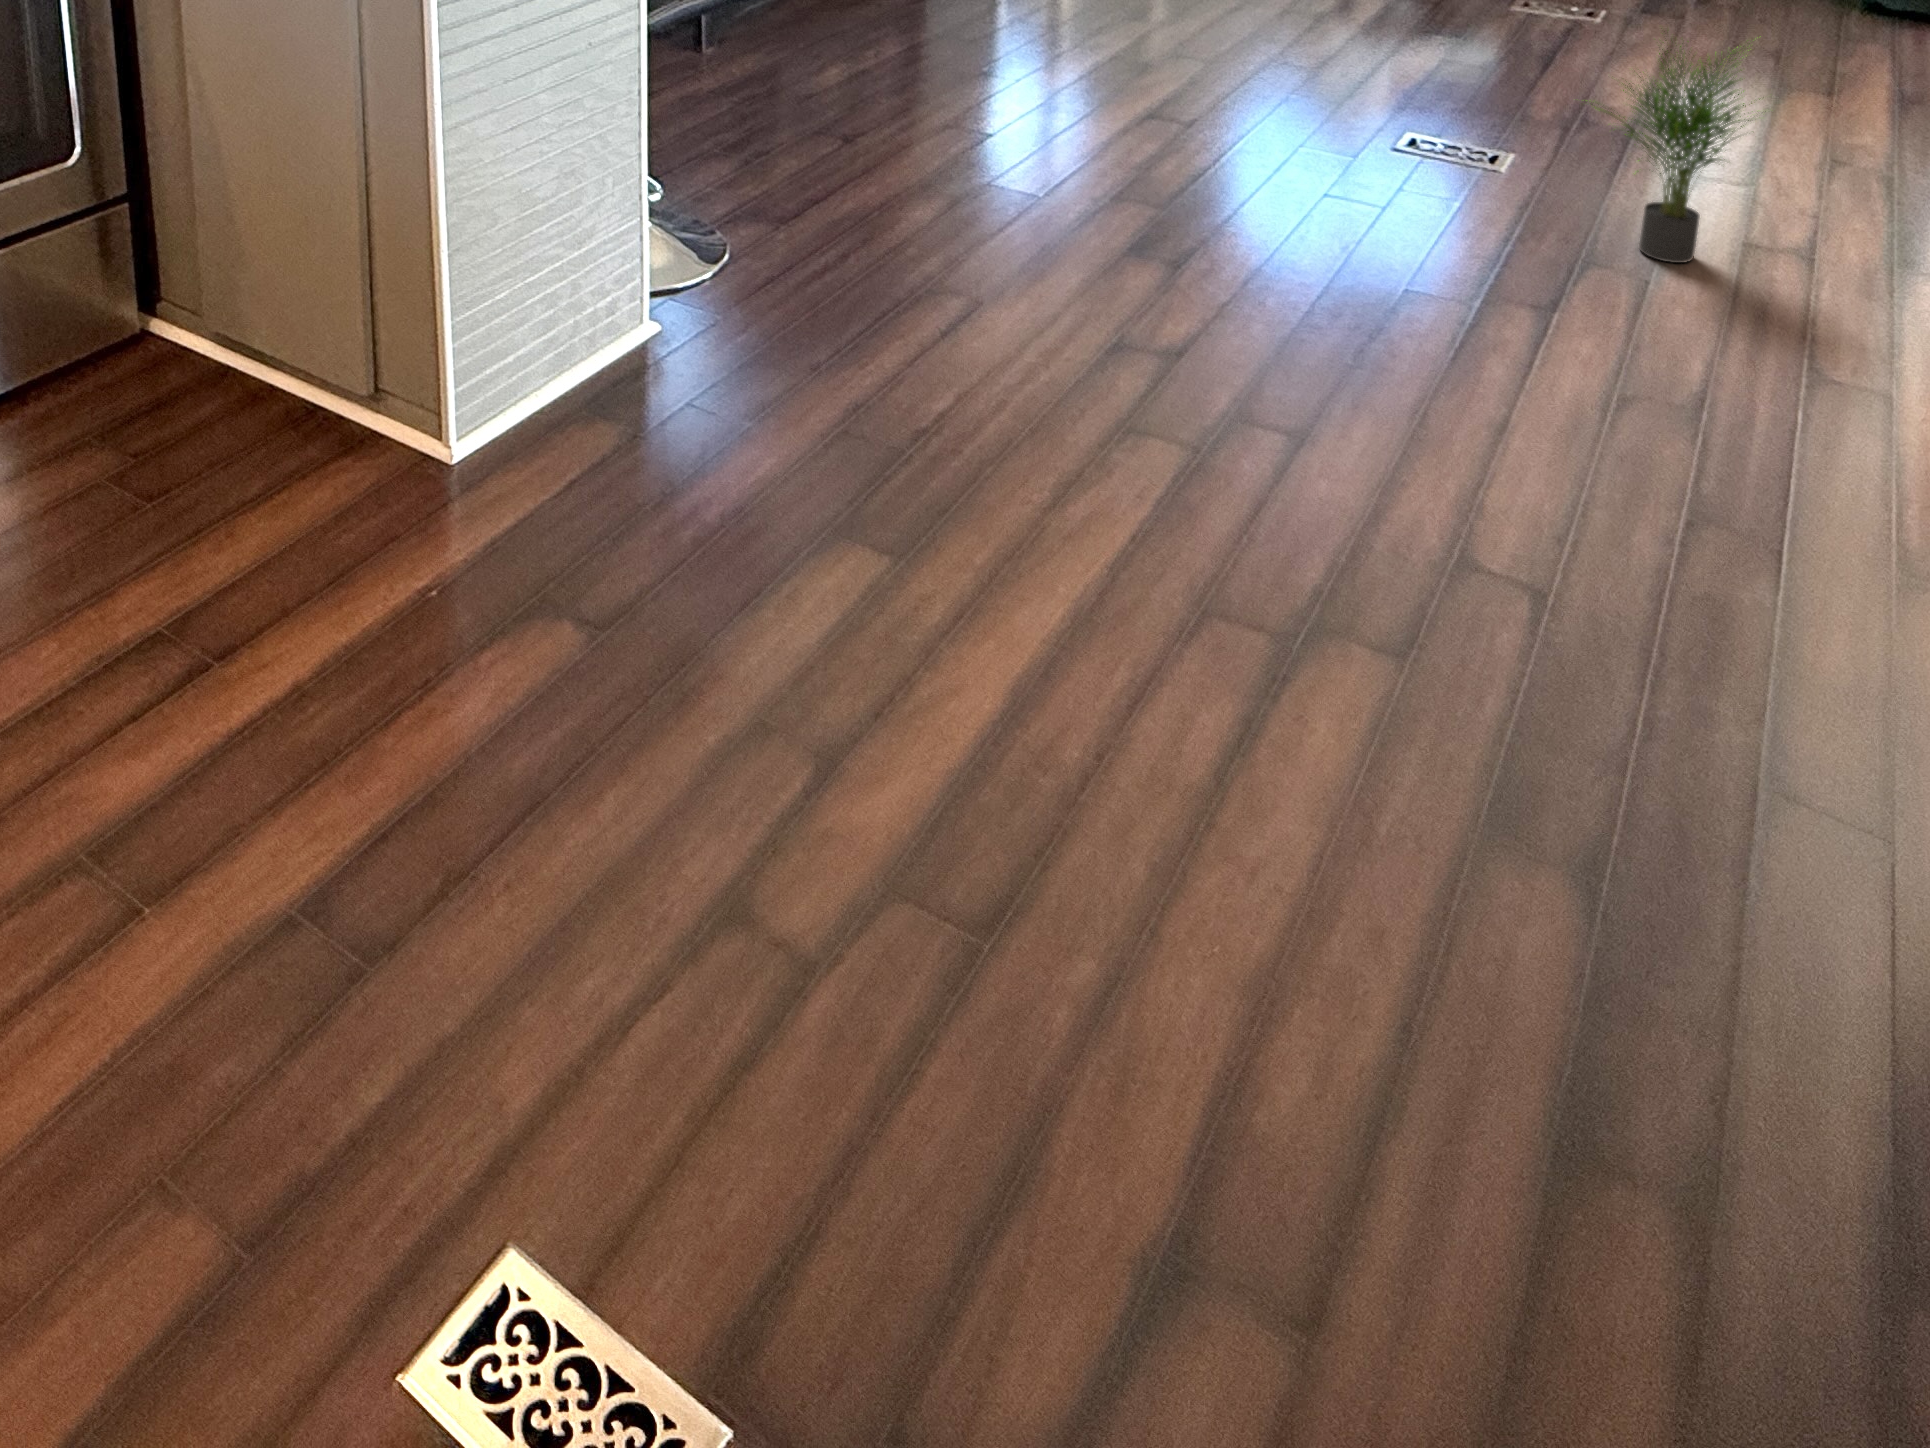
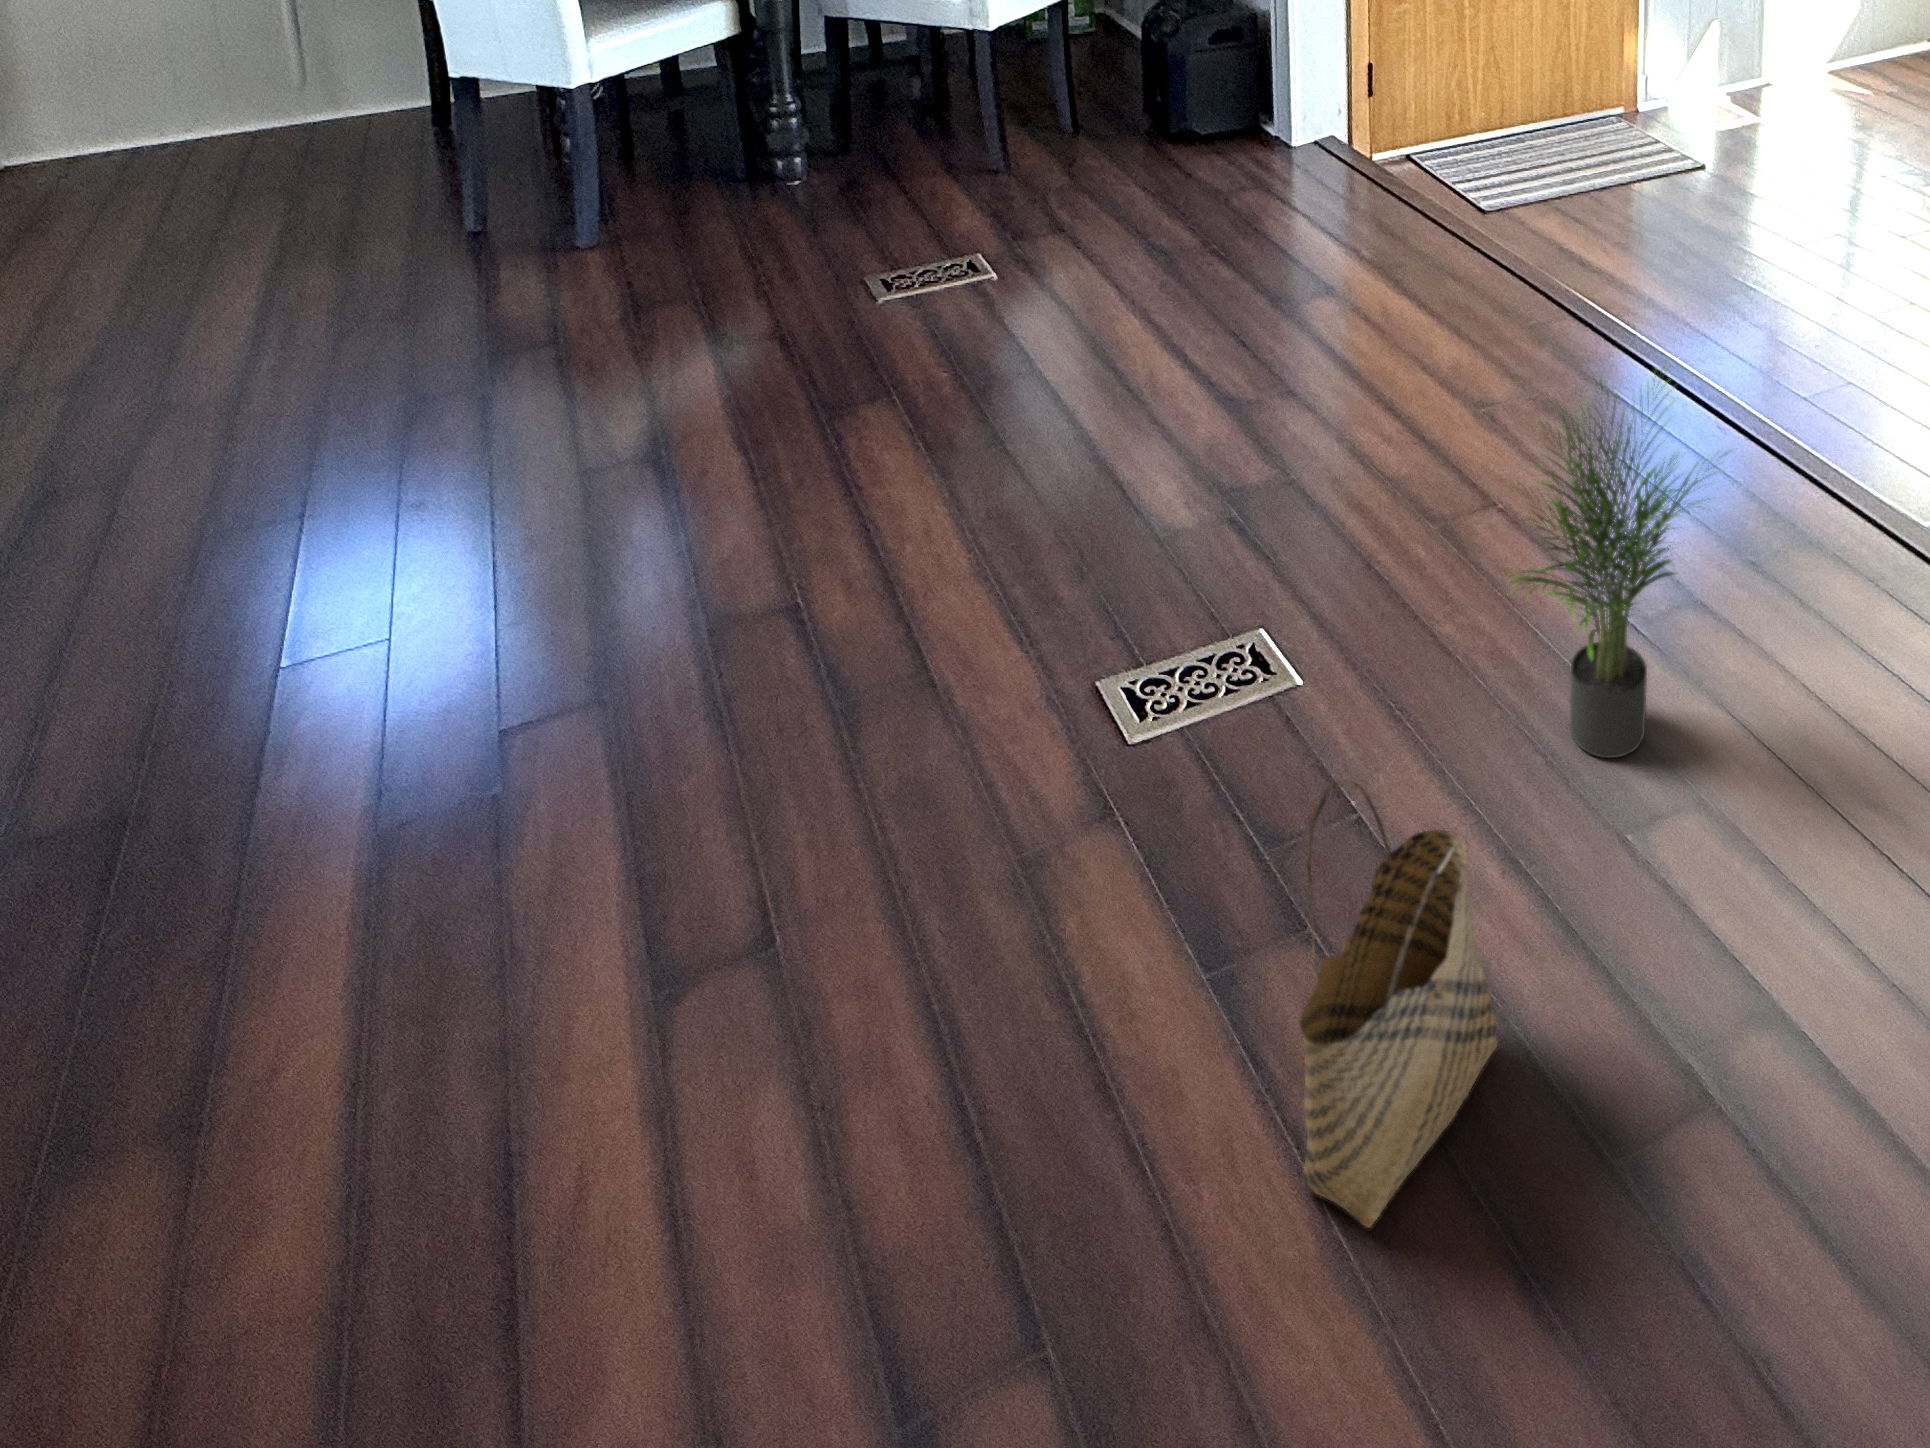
woven basket: none [1334,84,1461,252] -> present [1299,781,1497,1227]

